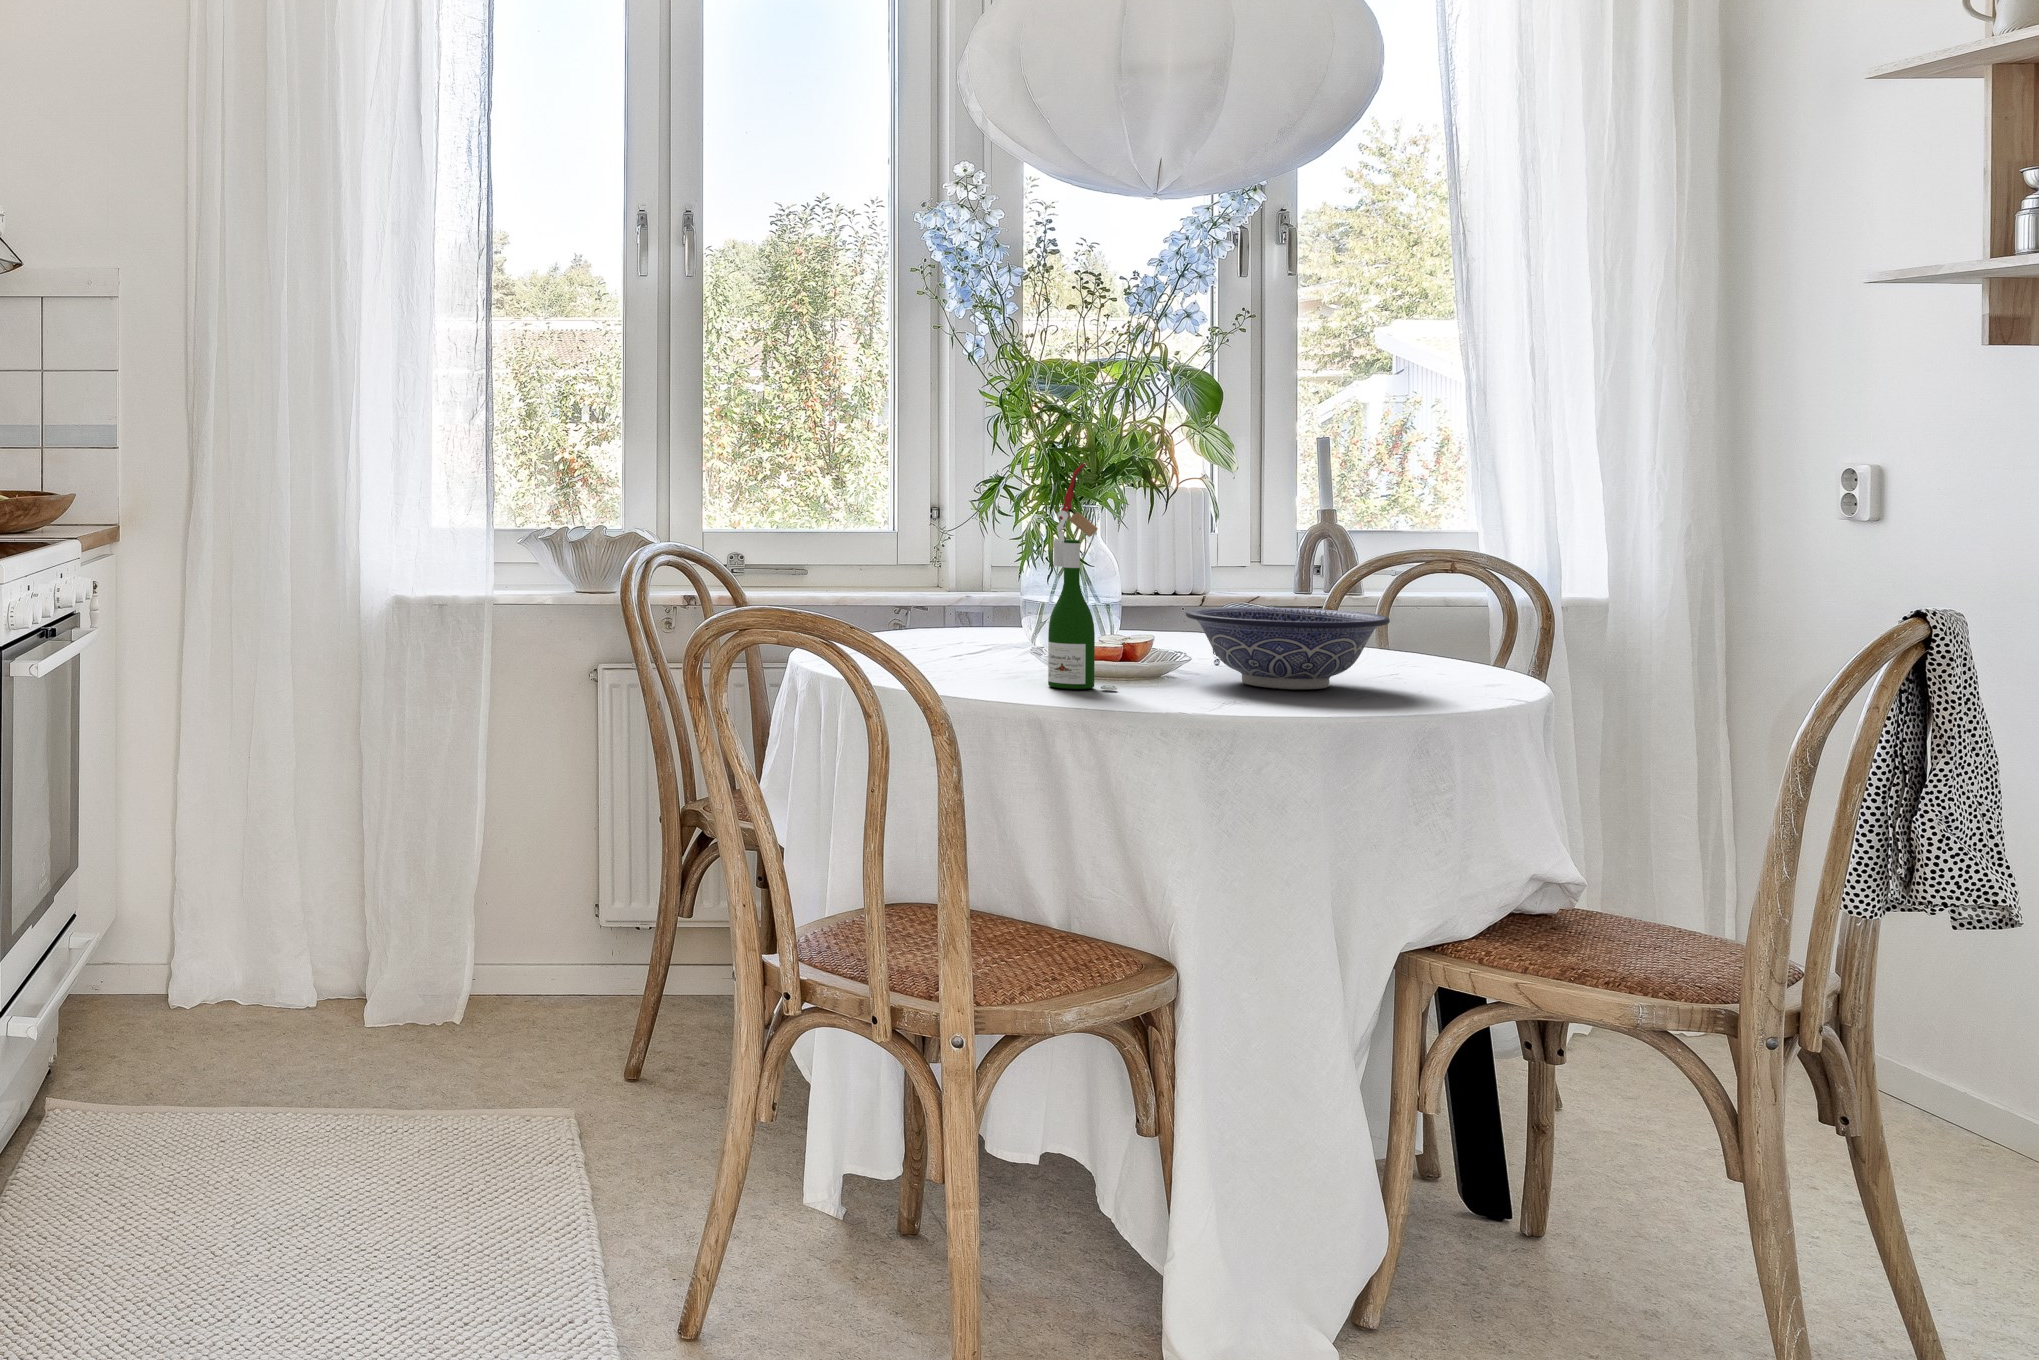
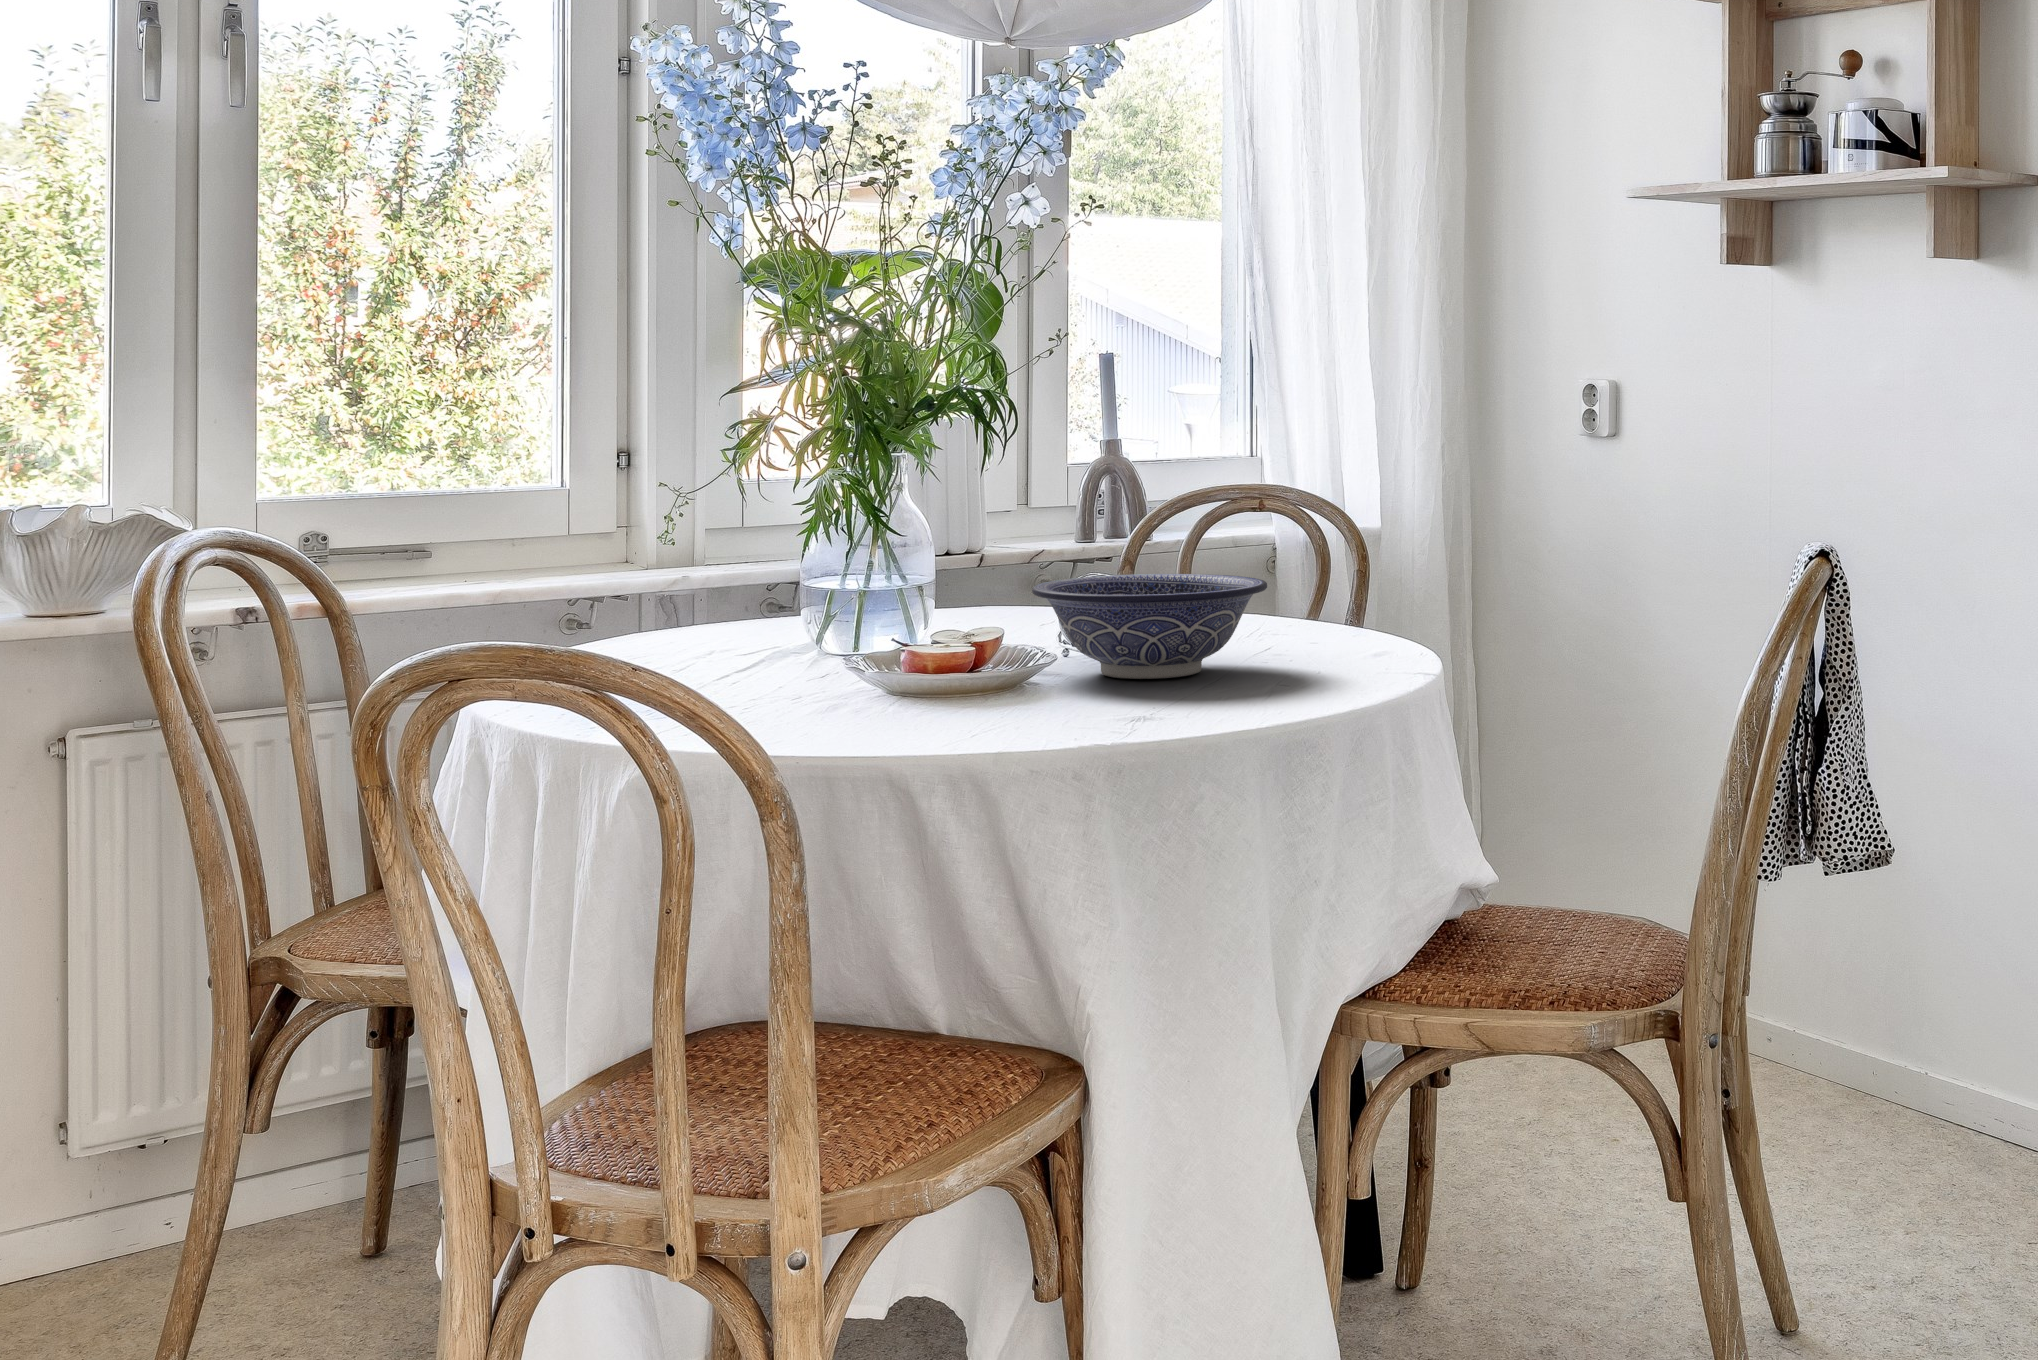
wine bottle: present [1048,463,1117,690] -> none [870,397,962,707]

